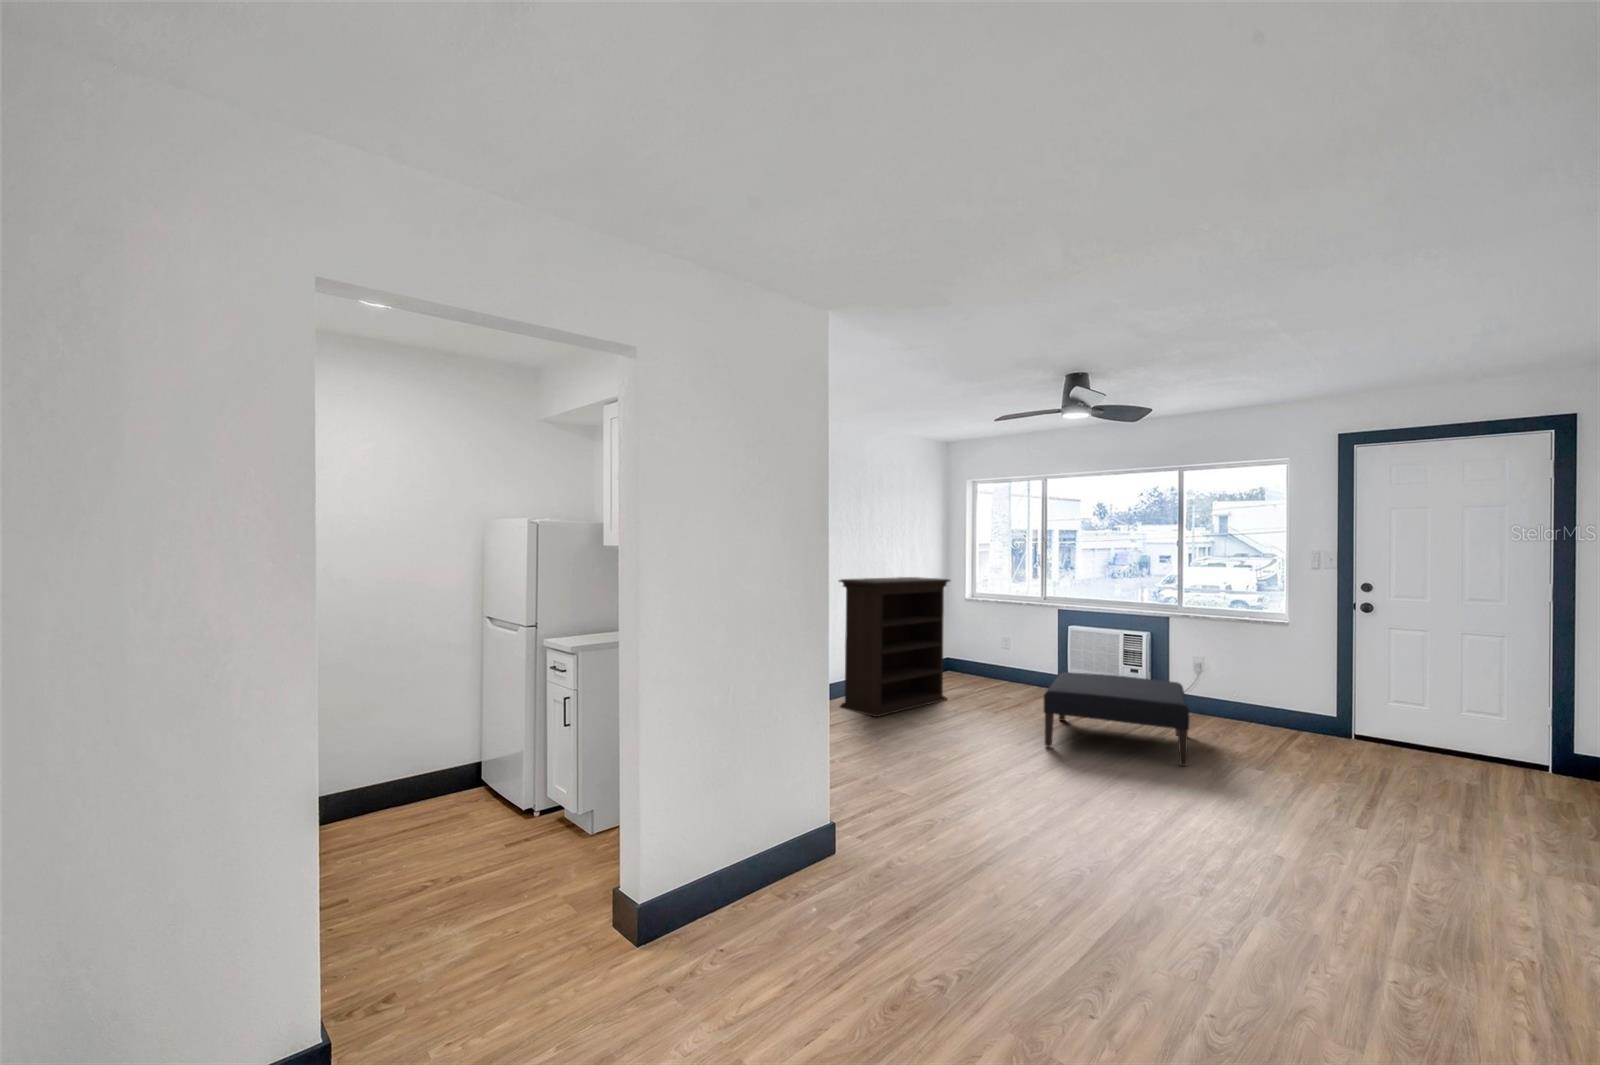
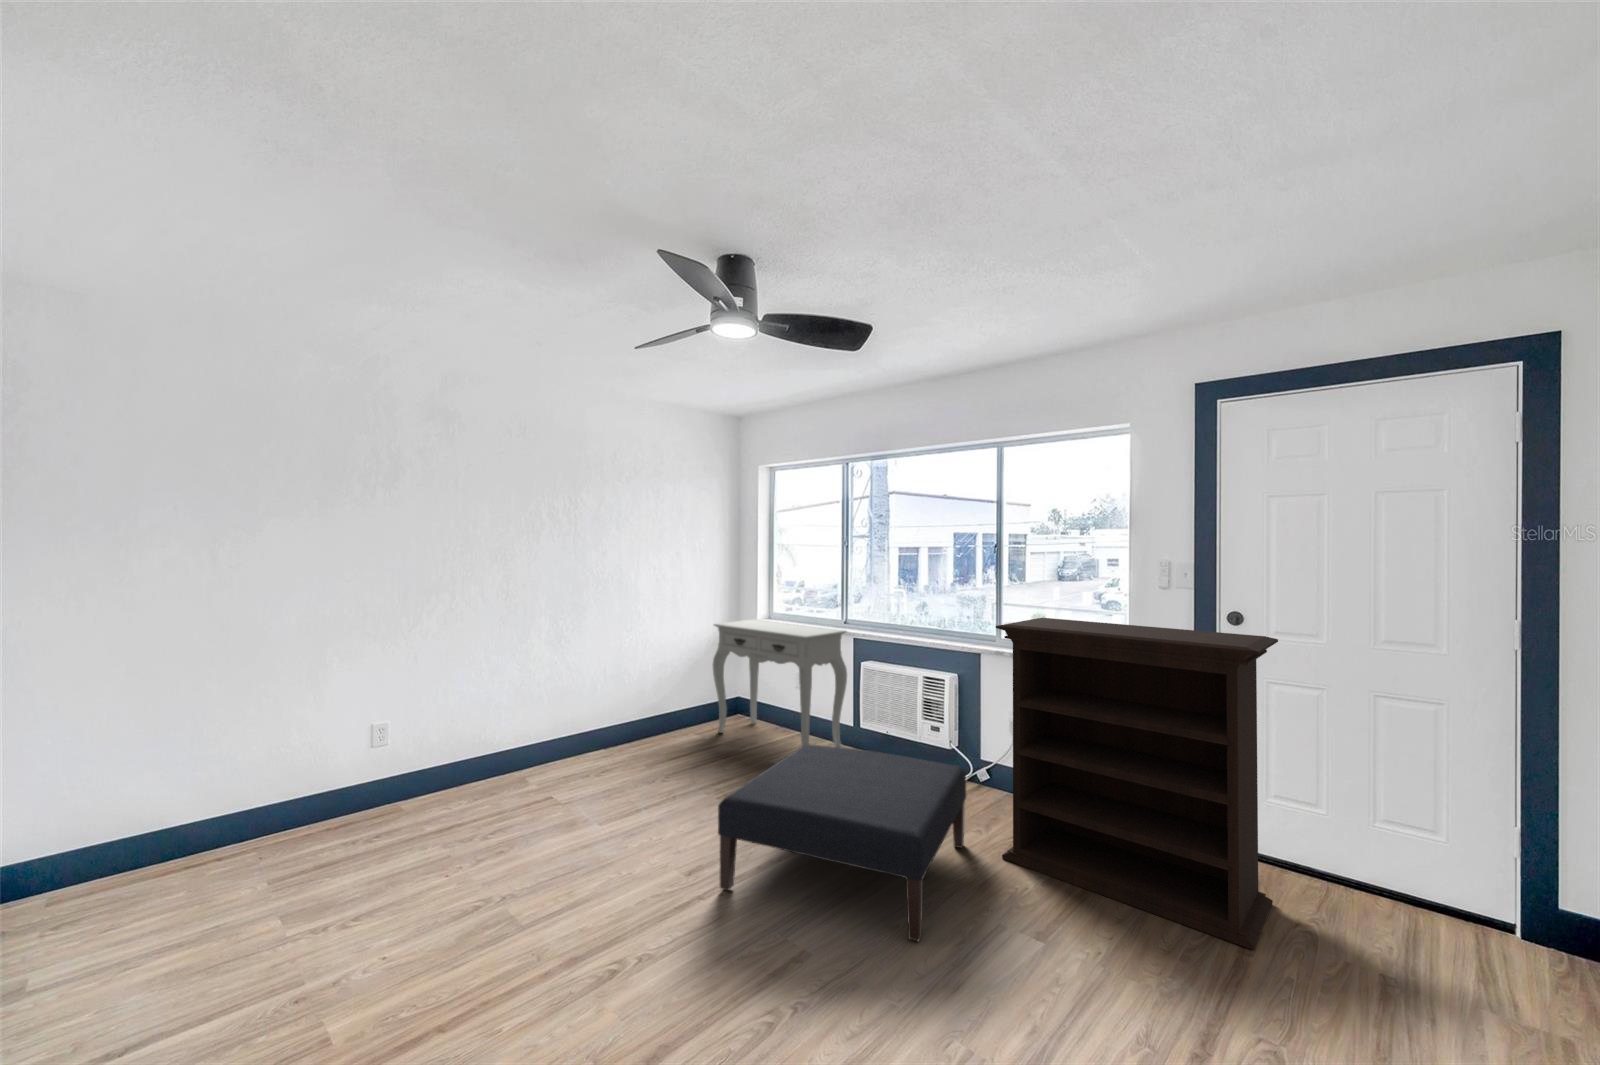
bookshelf: present [839,577,950,717] -> present [996,618,1278,950]
console table: none [943,597,1054,695] -> present [713,619,847,747]

